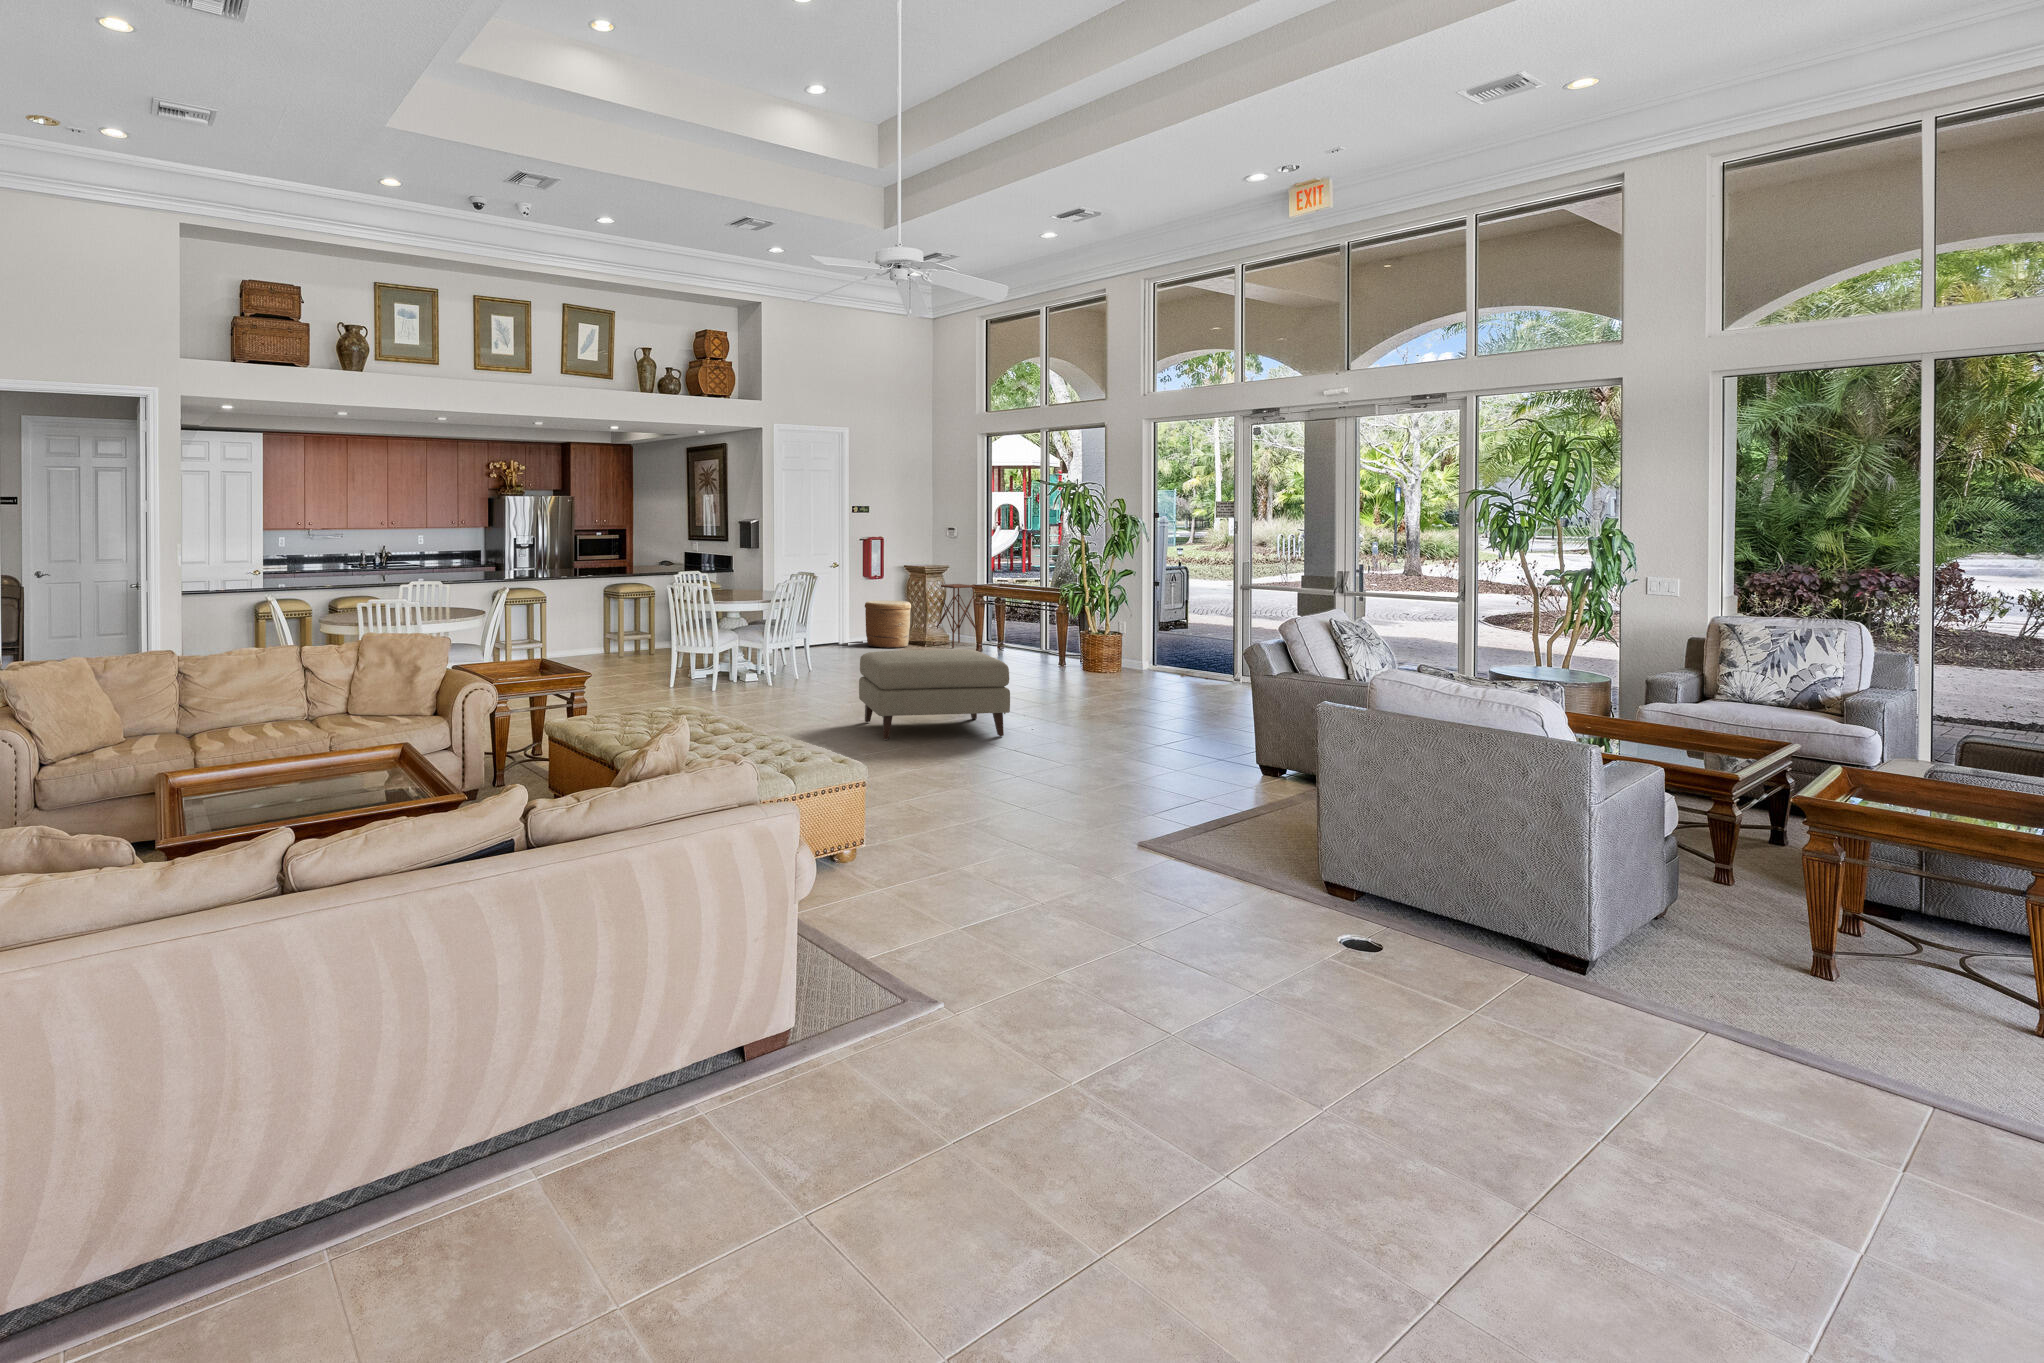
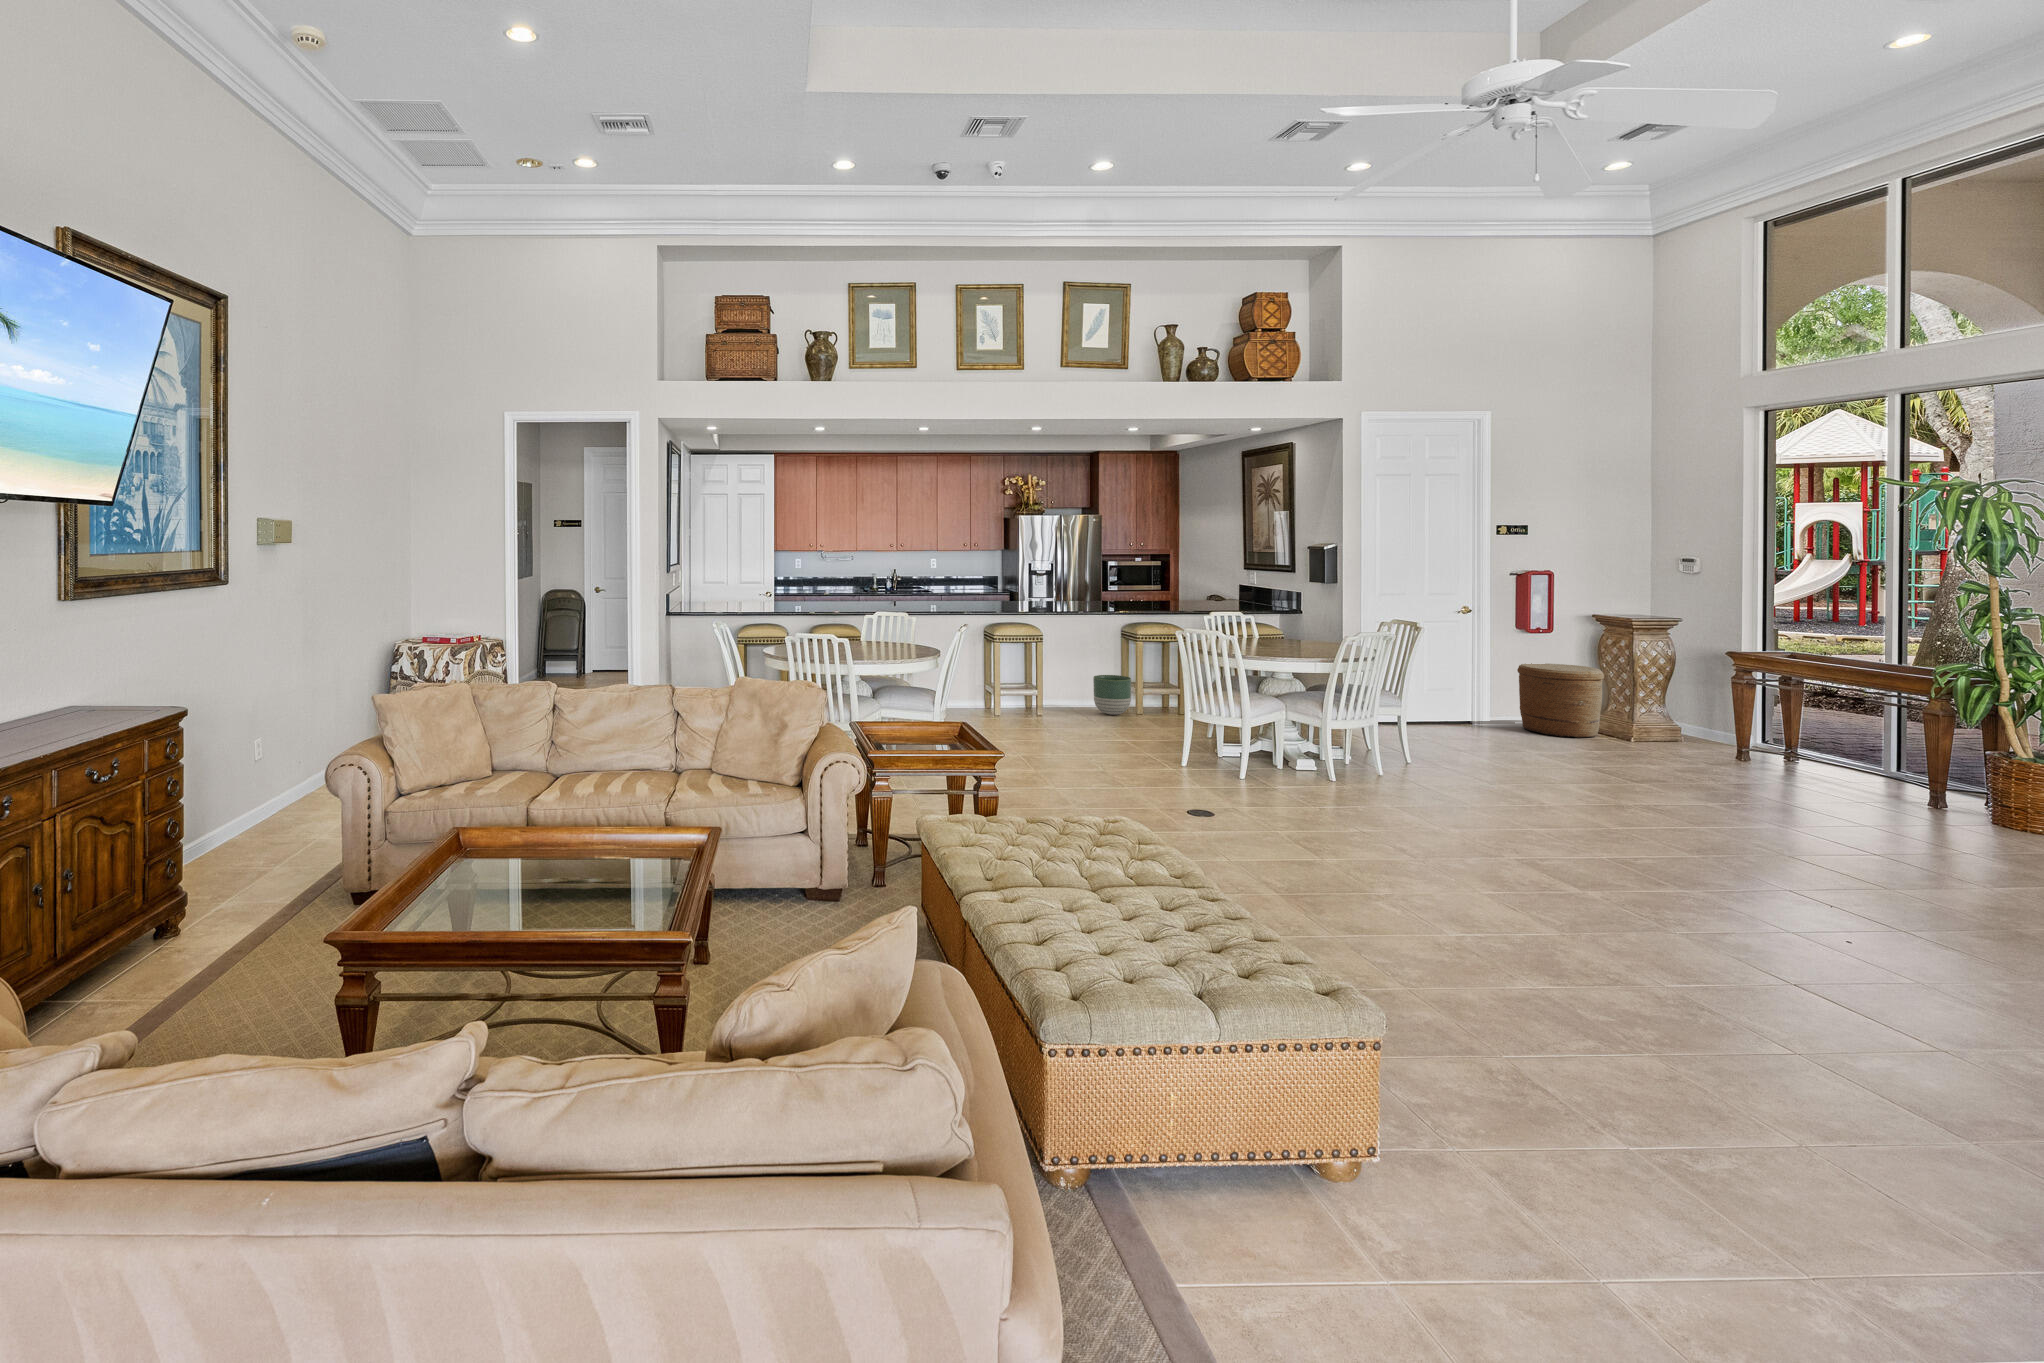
side table: present [933,584,980,648] -> none [1647,646,1745,750]
planter: none [584,629,614,661] -> present [1093,675,1131,715]
ottoman: present [859,650,1010,740] -> none [1459,771,1806,980]

